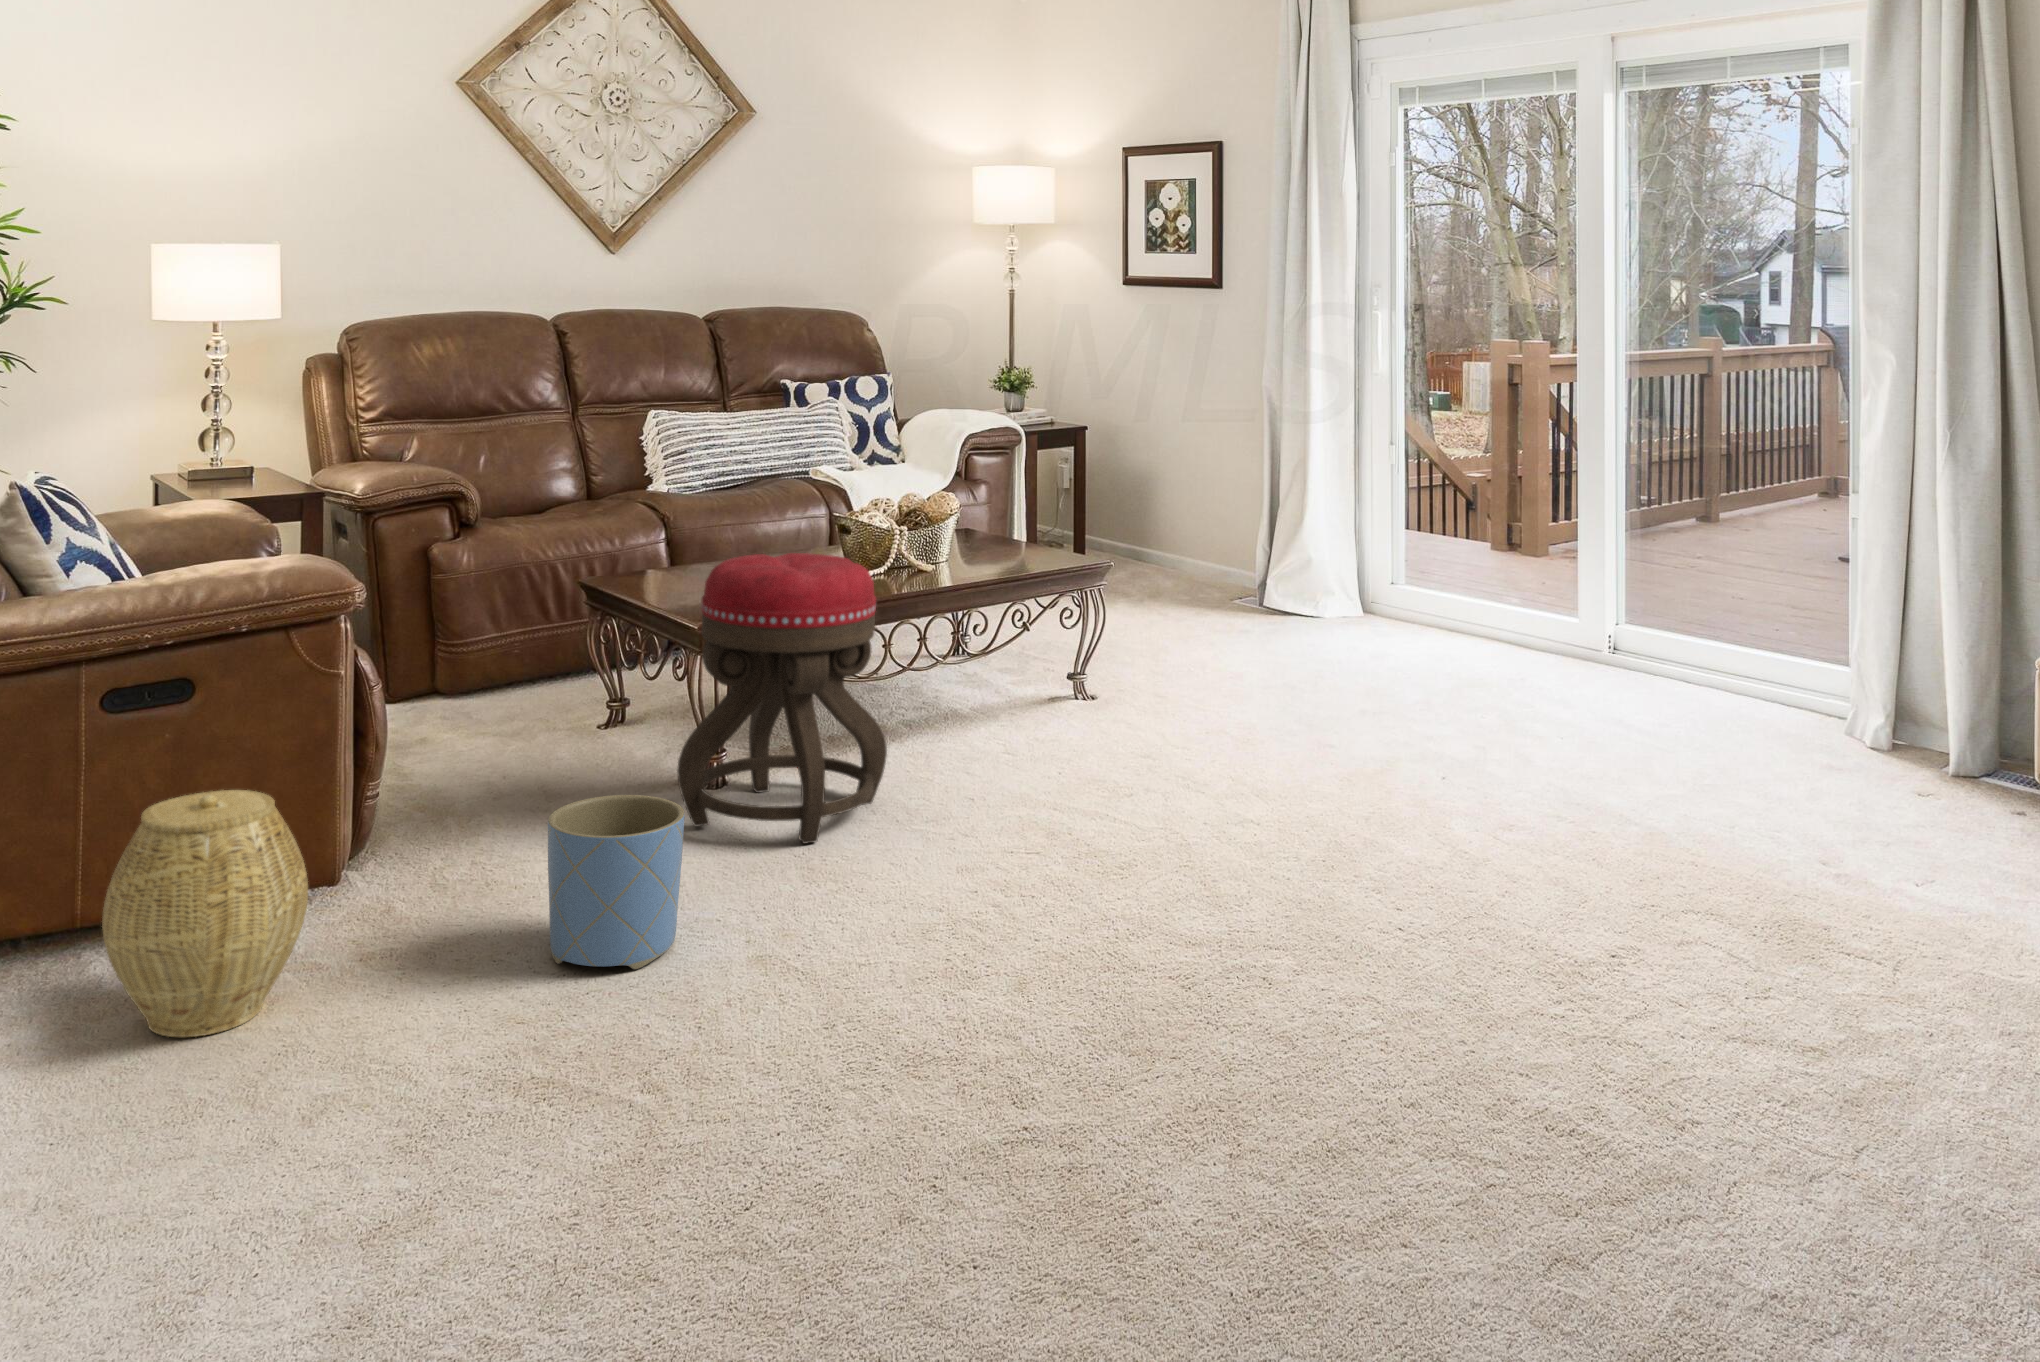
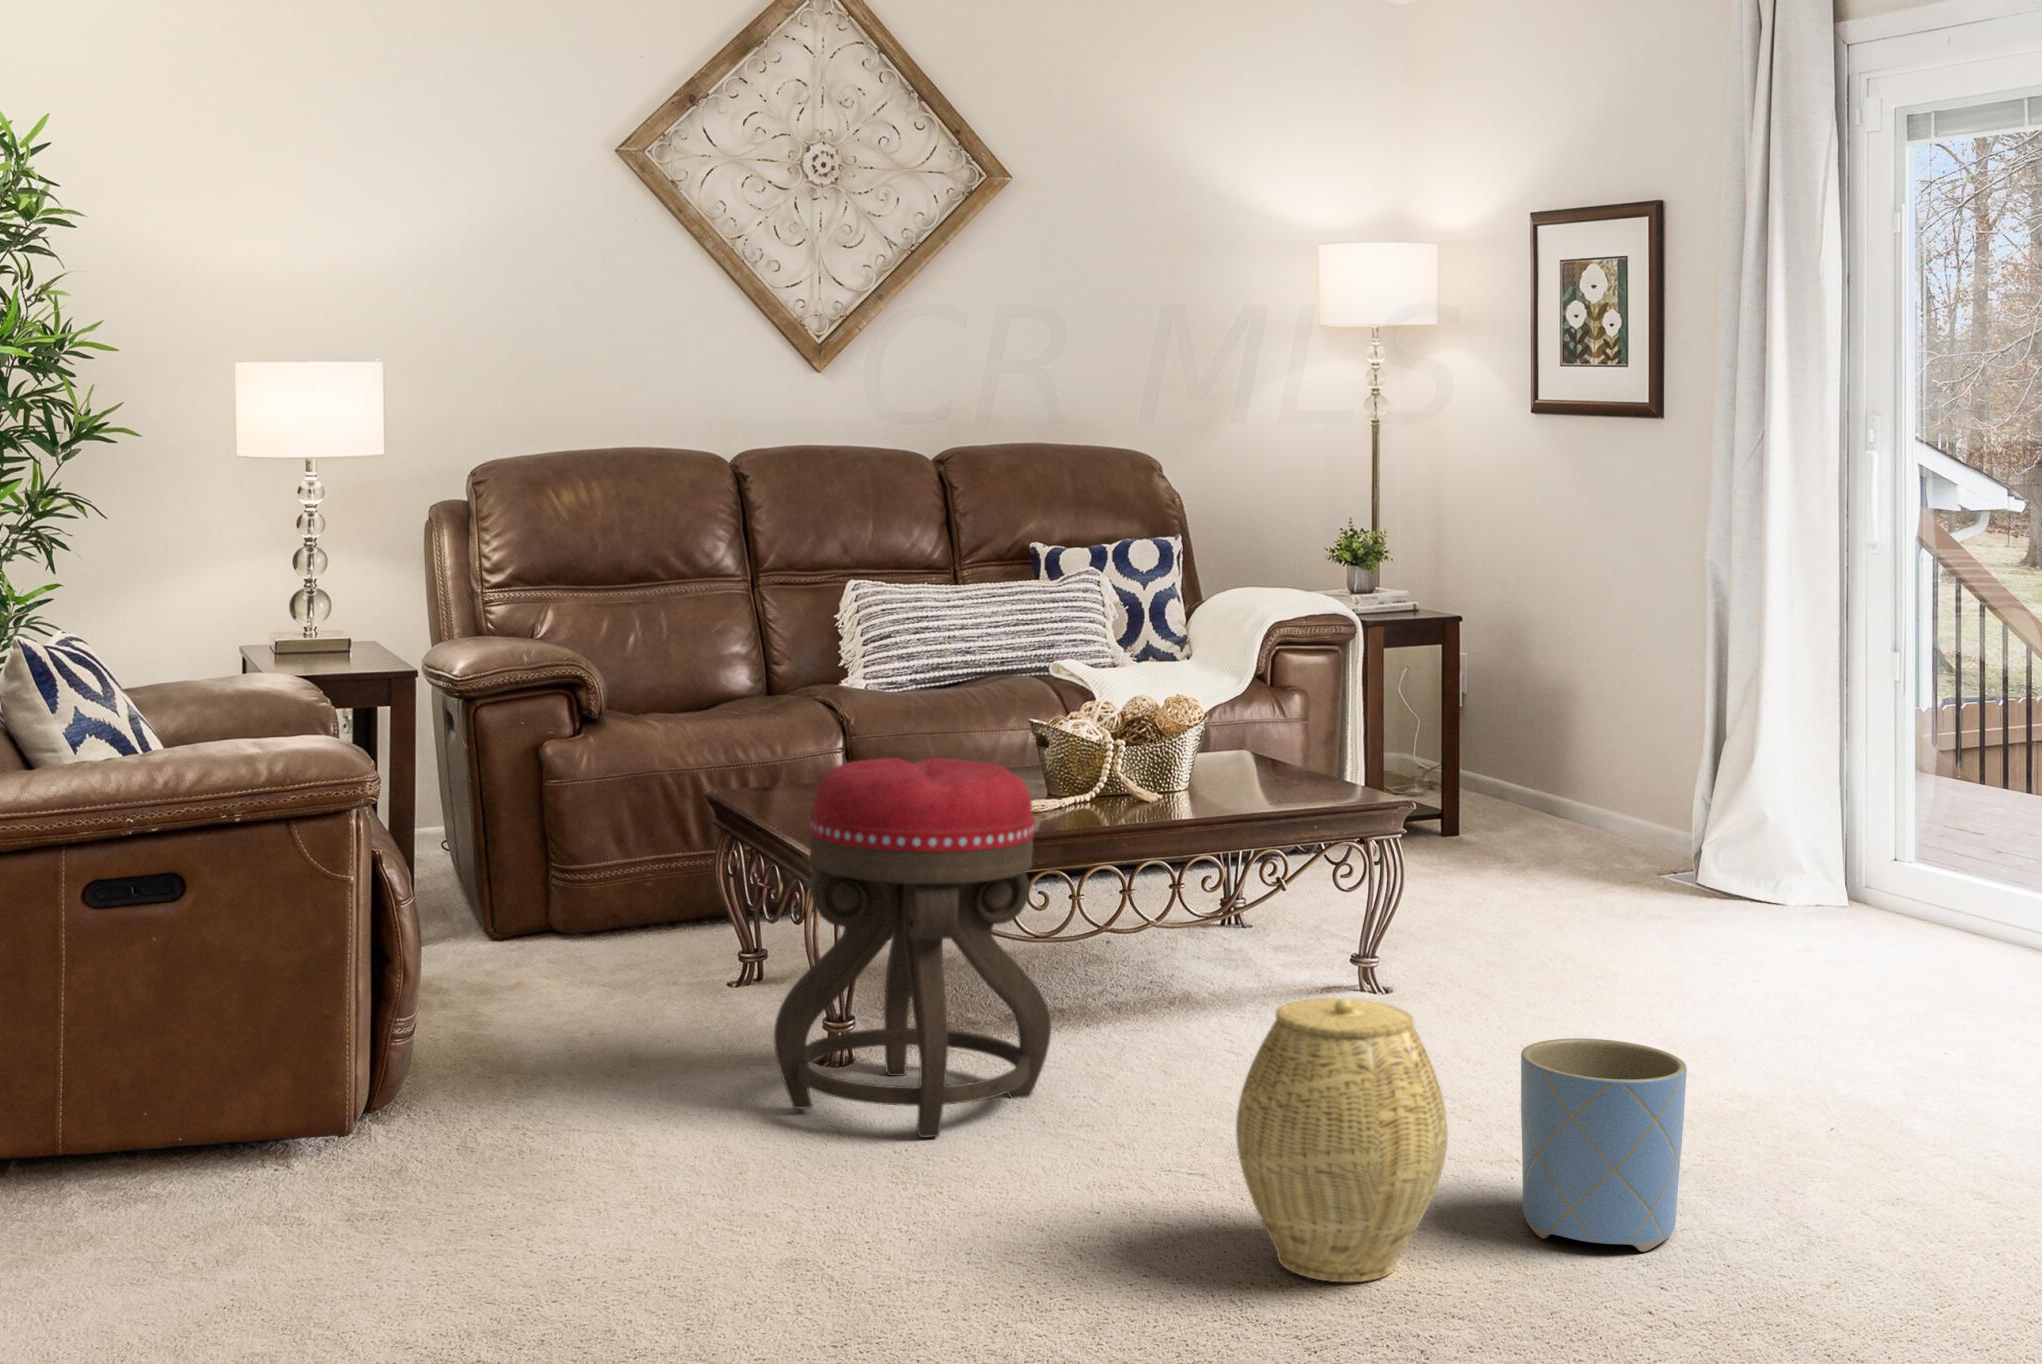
woven basket: present [102,790,308,1037] -> present [1236,998,1448,1282]
planter: present [548,795,685,969] -> present [1521,1038,1687,1252]

